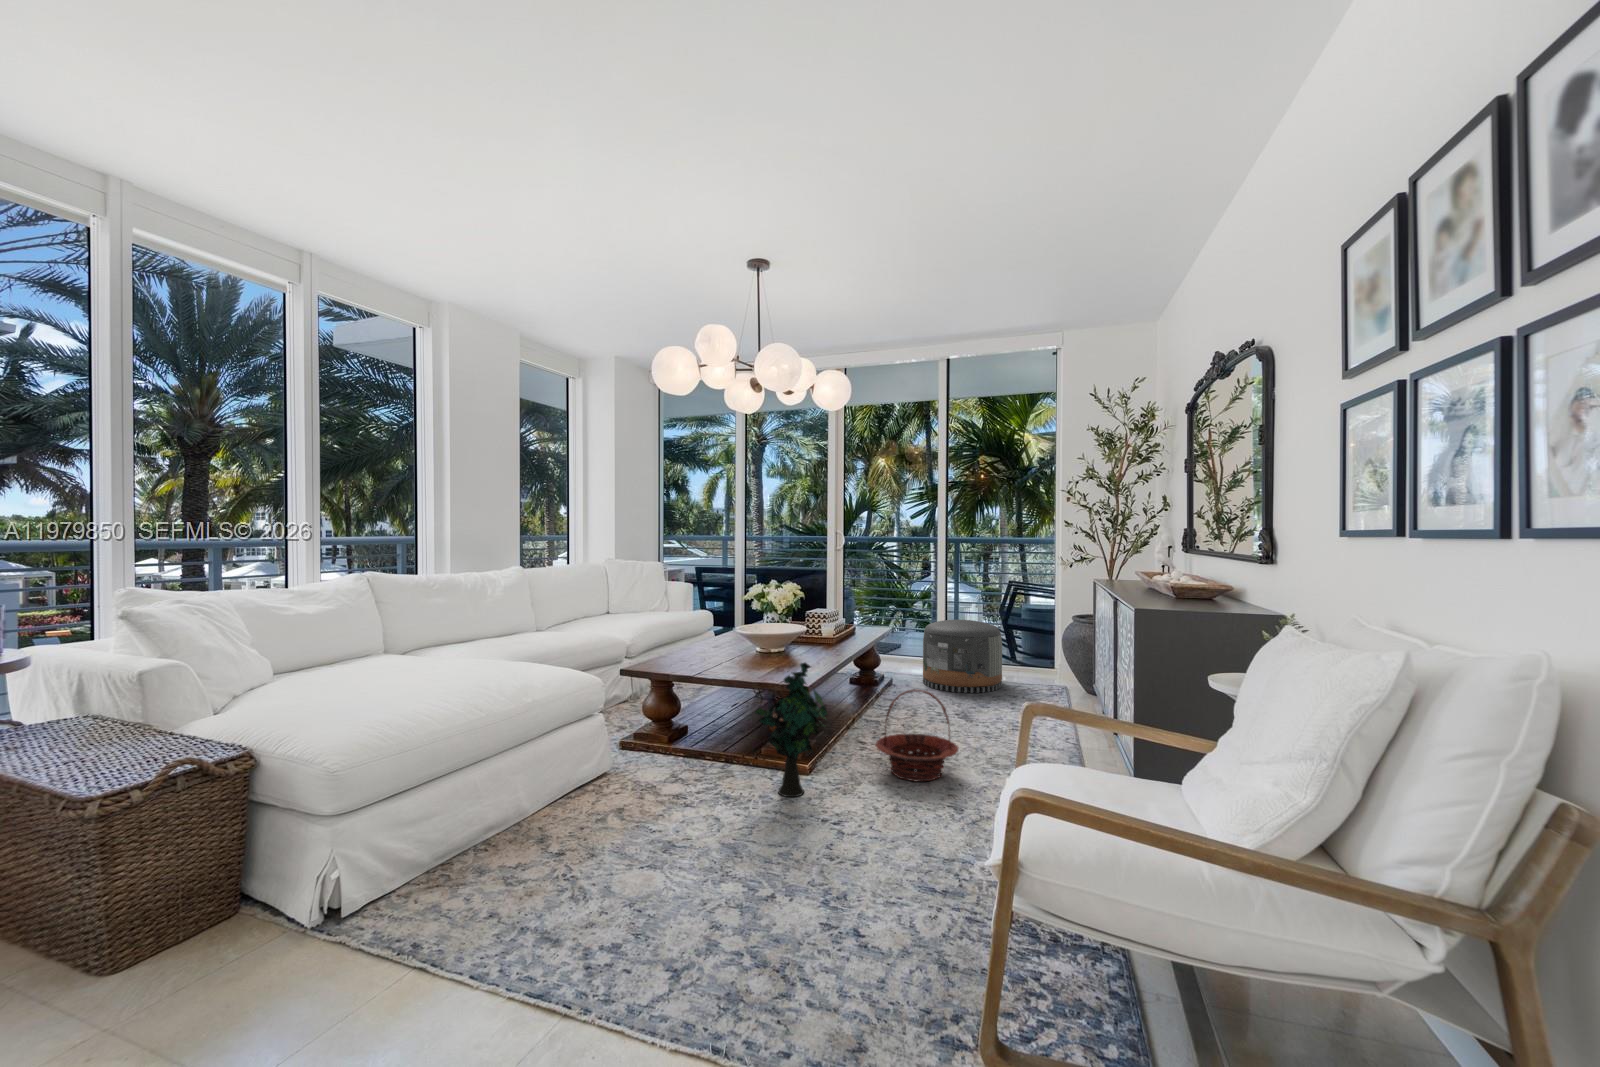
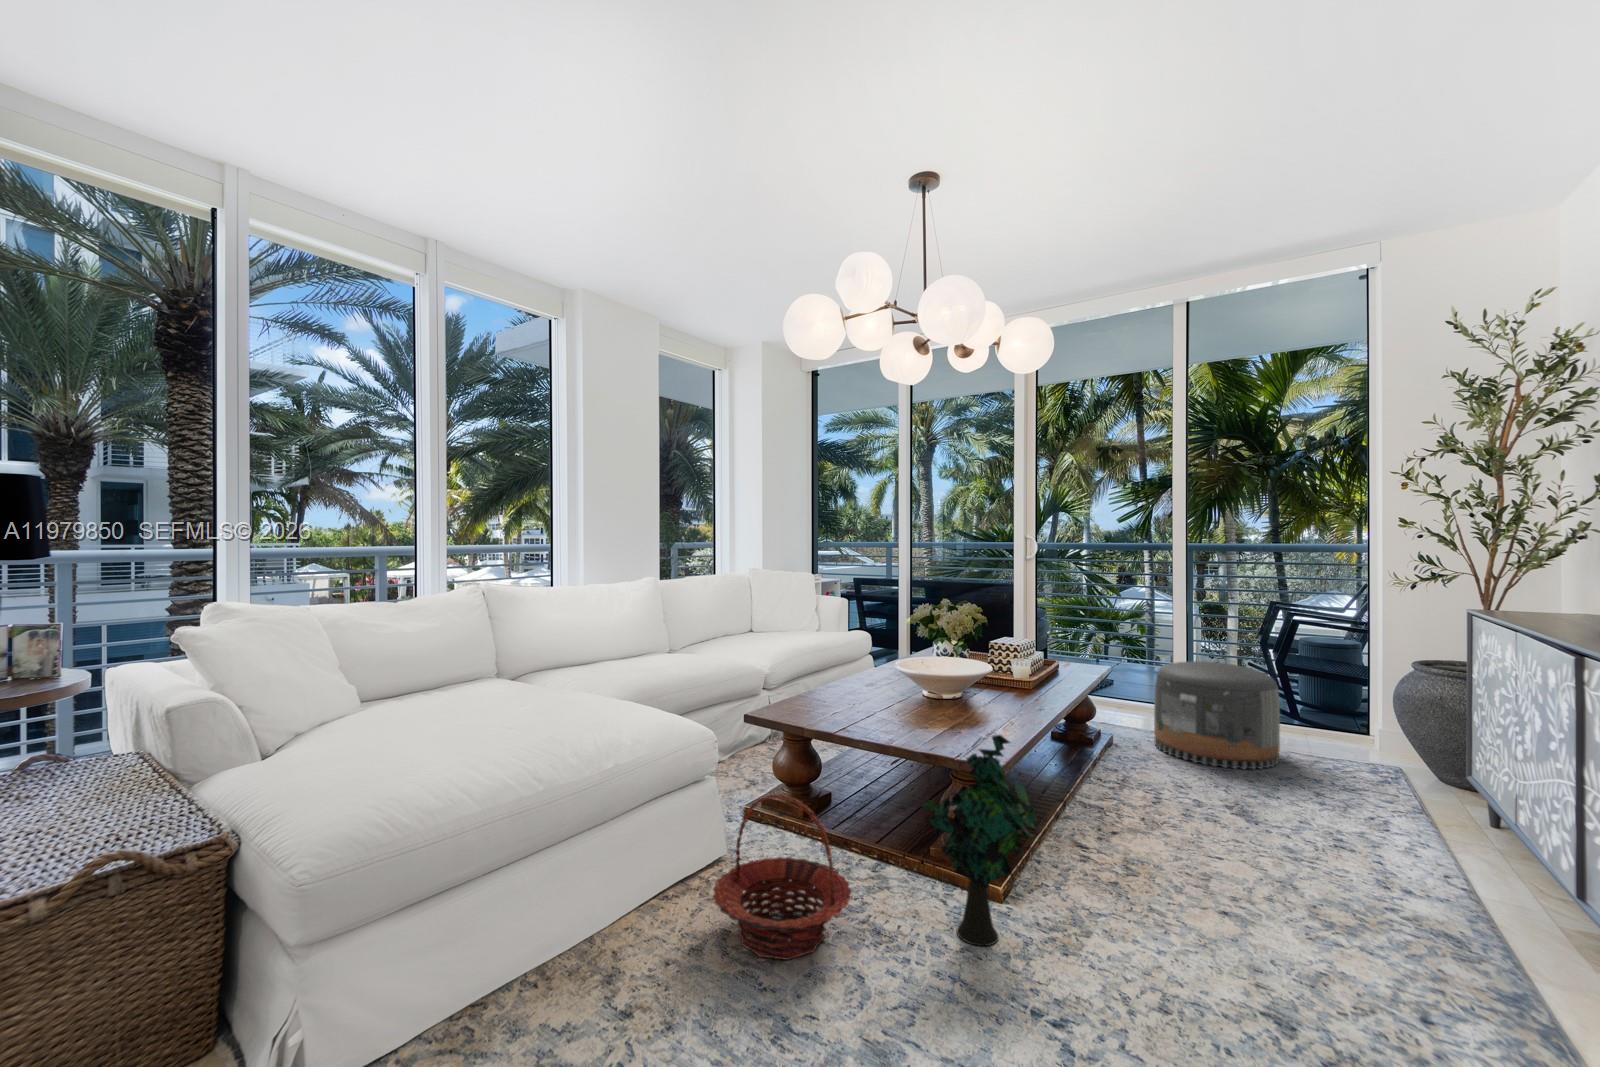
basket: present [875,689,959,781] -> present [713,794,852,960]

